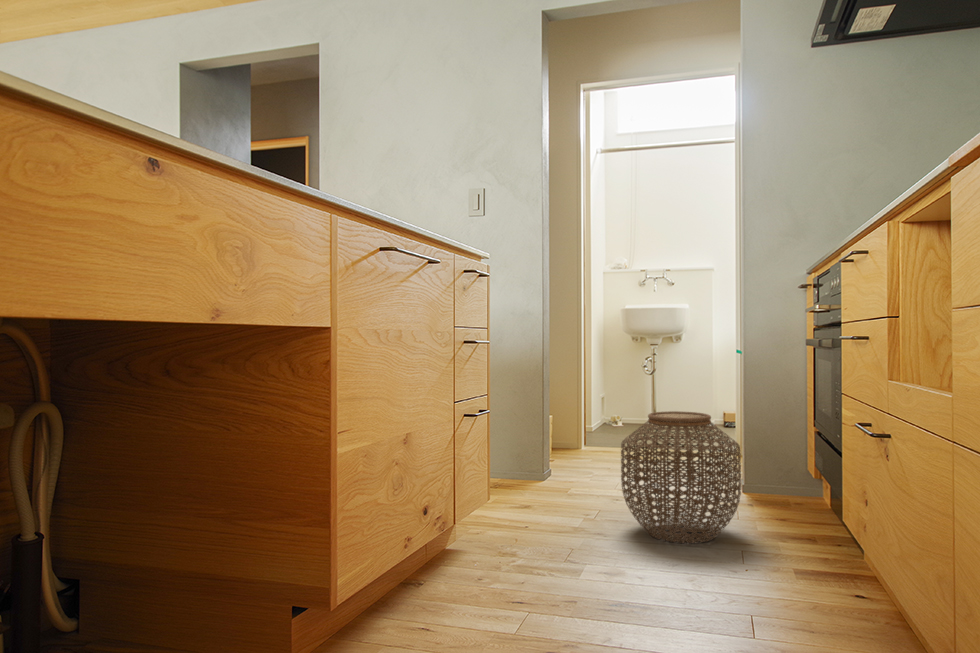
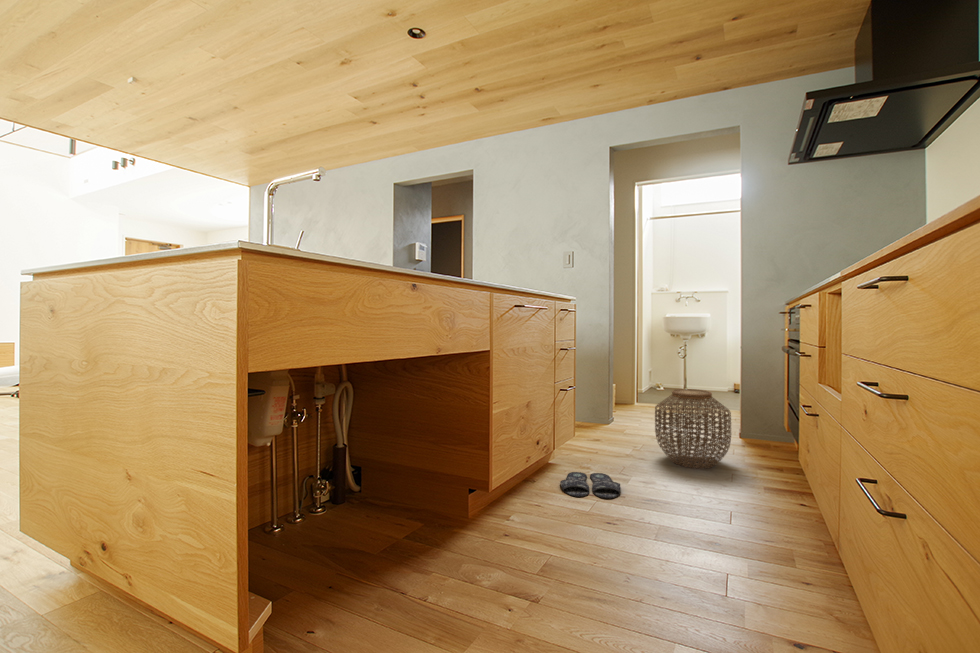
slippers: none [464,561,571,607] -> present [560,472,621,499]

